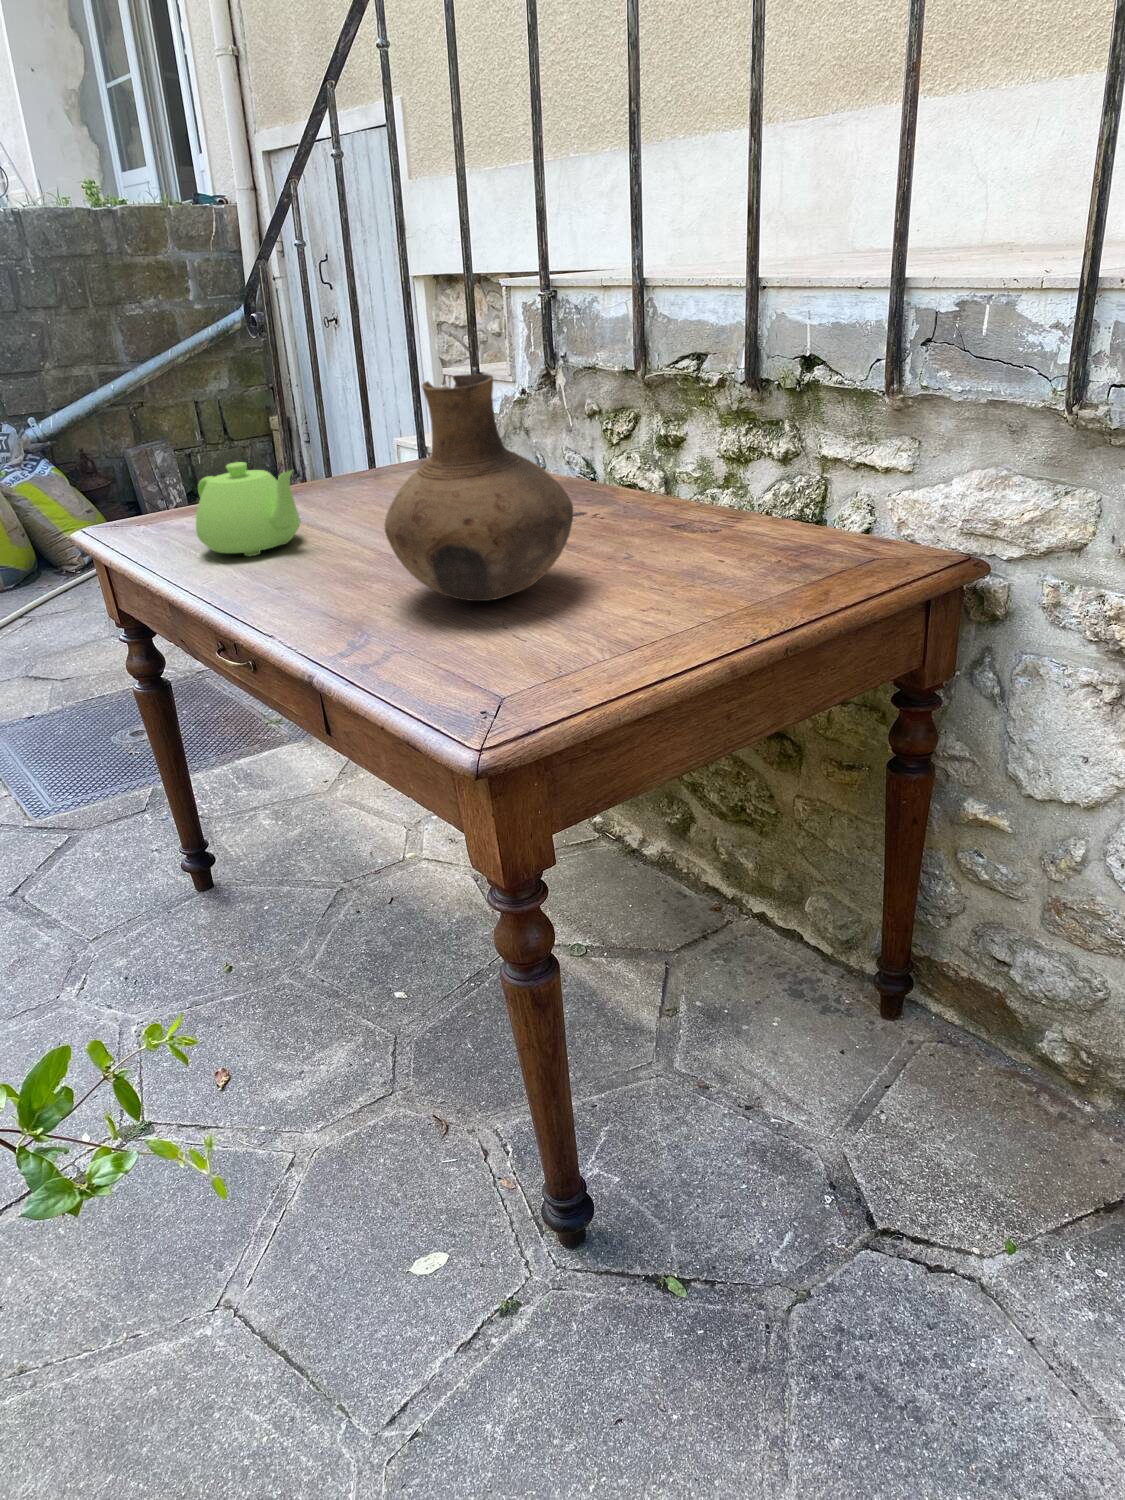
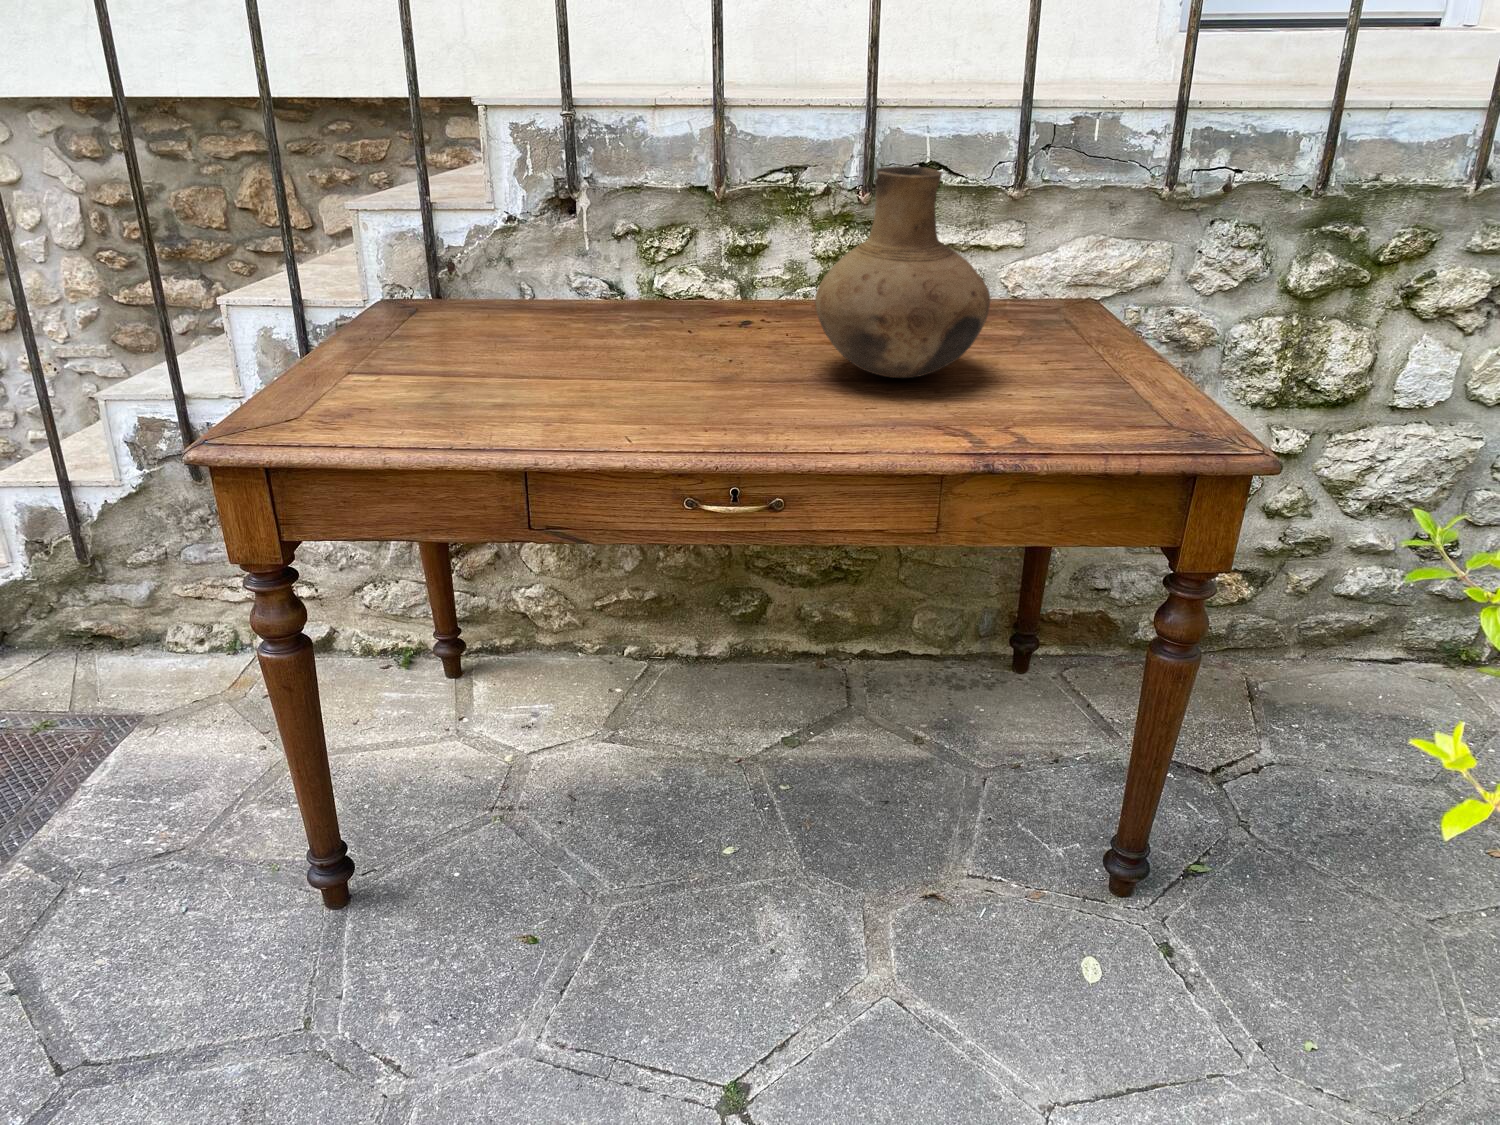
teapot: present [196,462,300,556] -> none [424,290,595,407]

